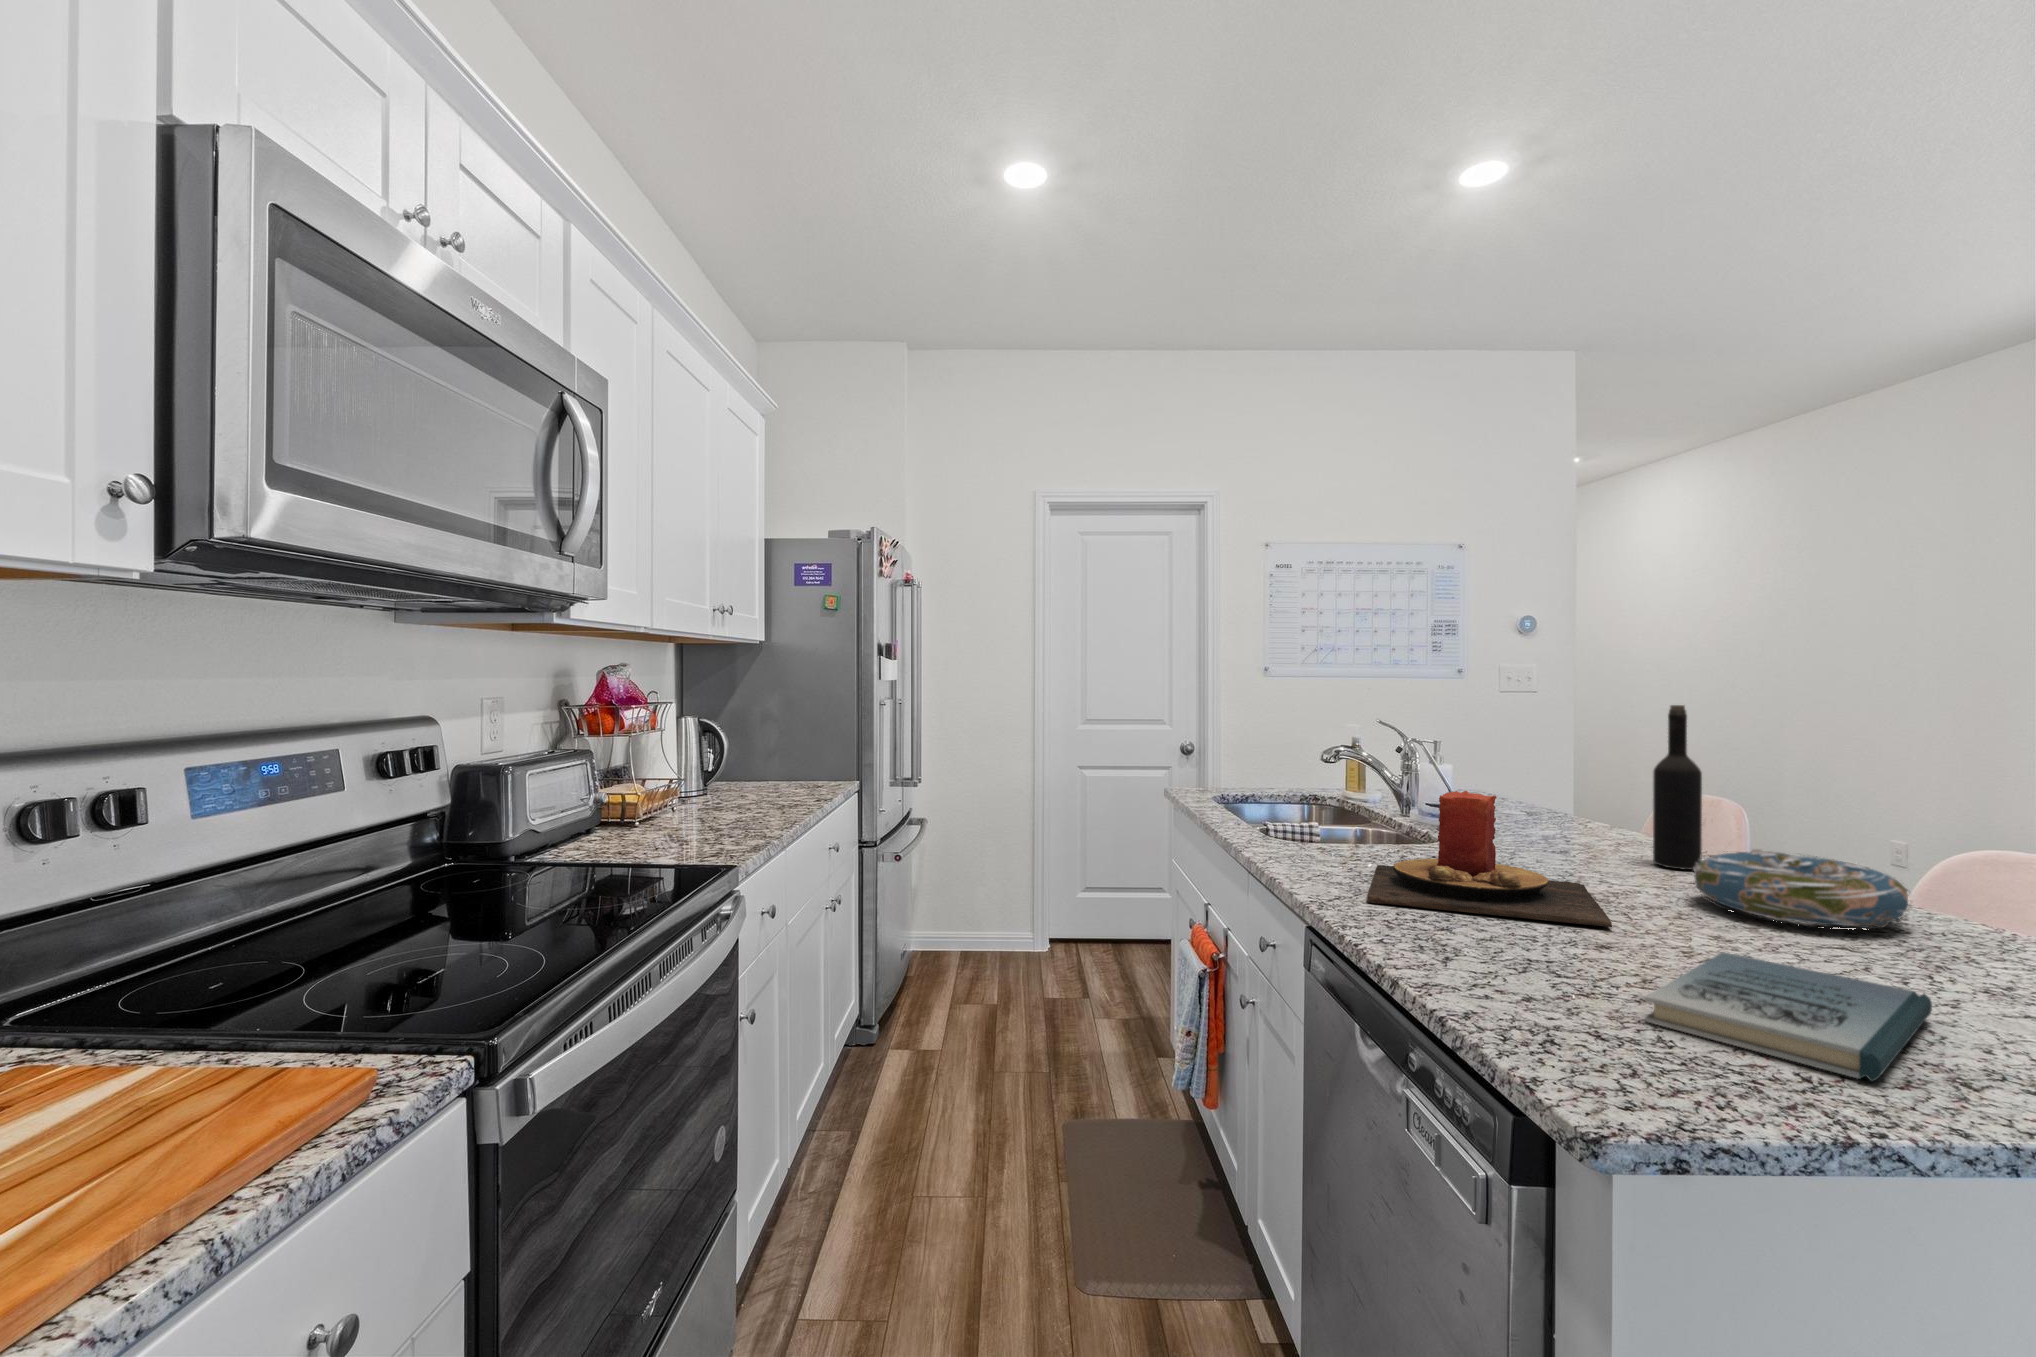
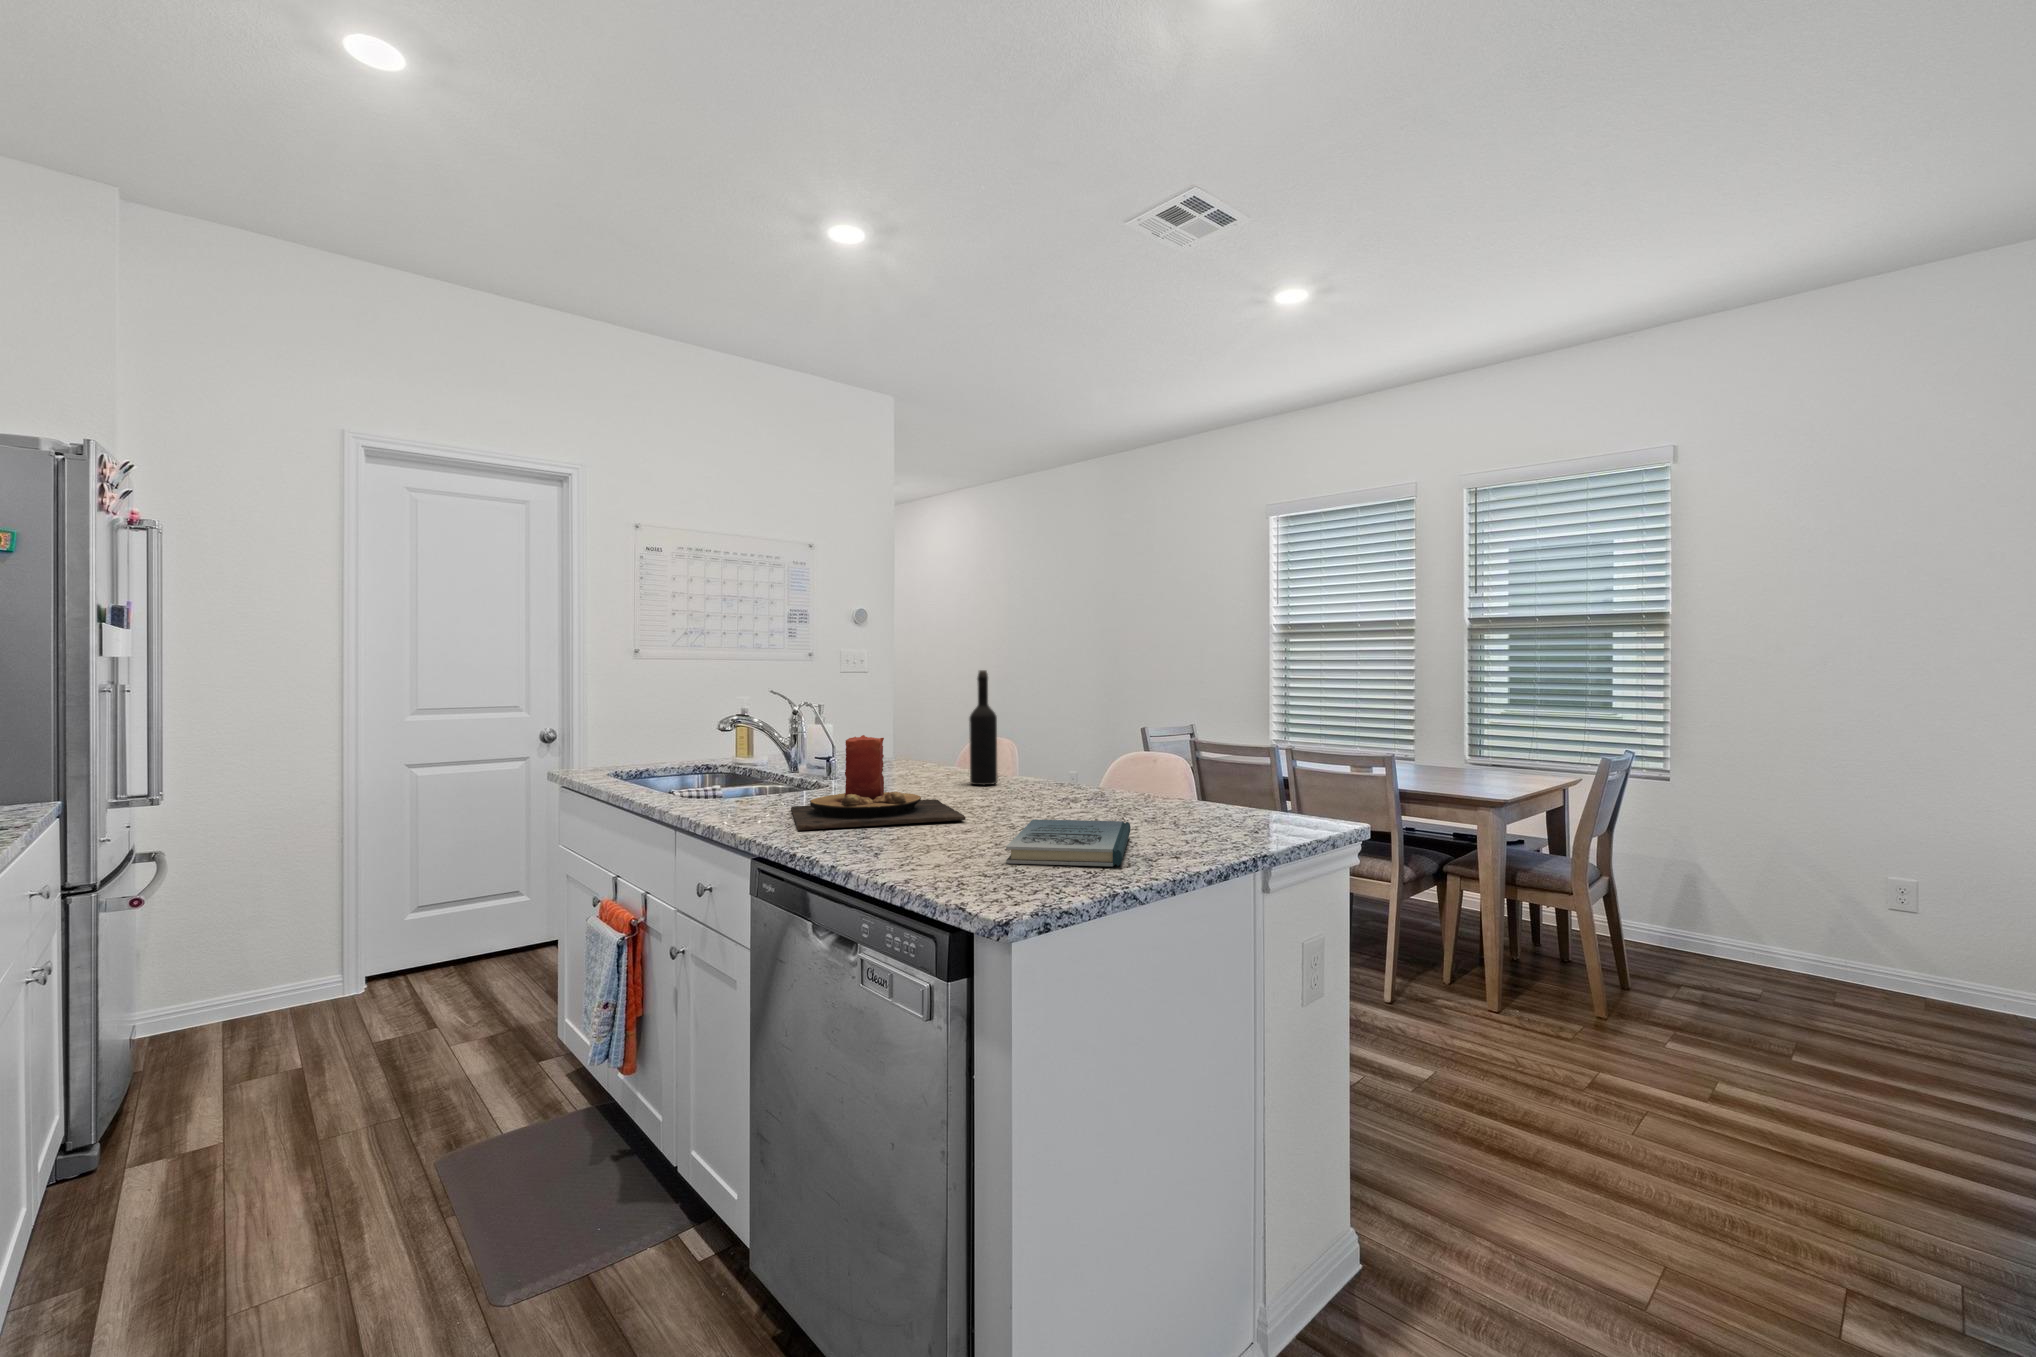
decorative bowl: present [1693,849,1911,927] -> none [1000,762,1108,804]

